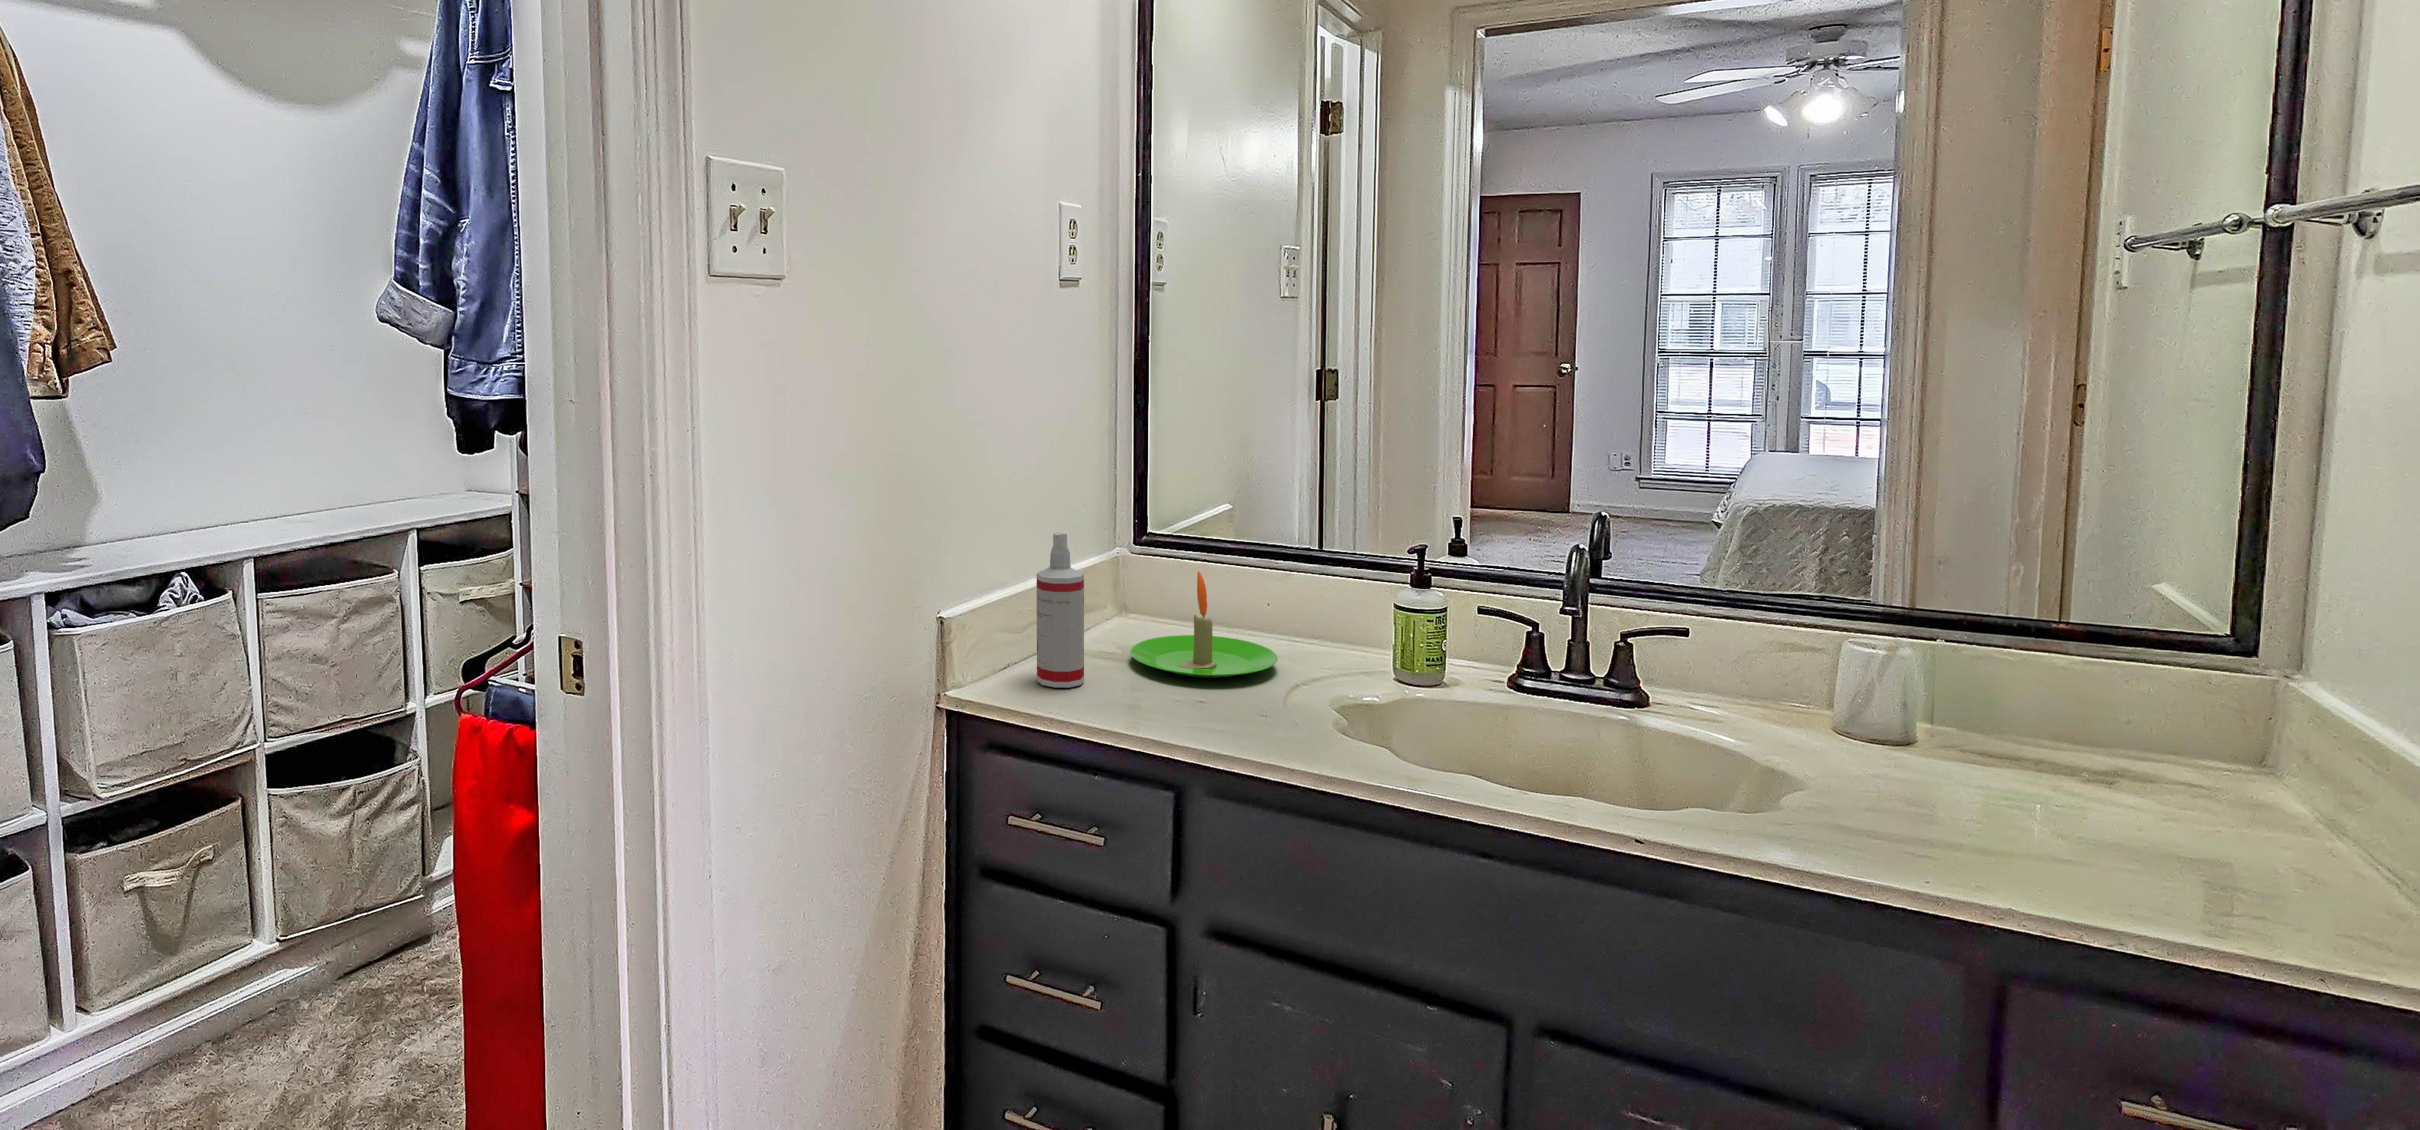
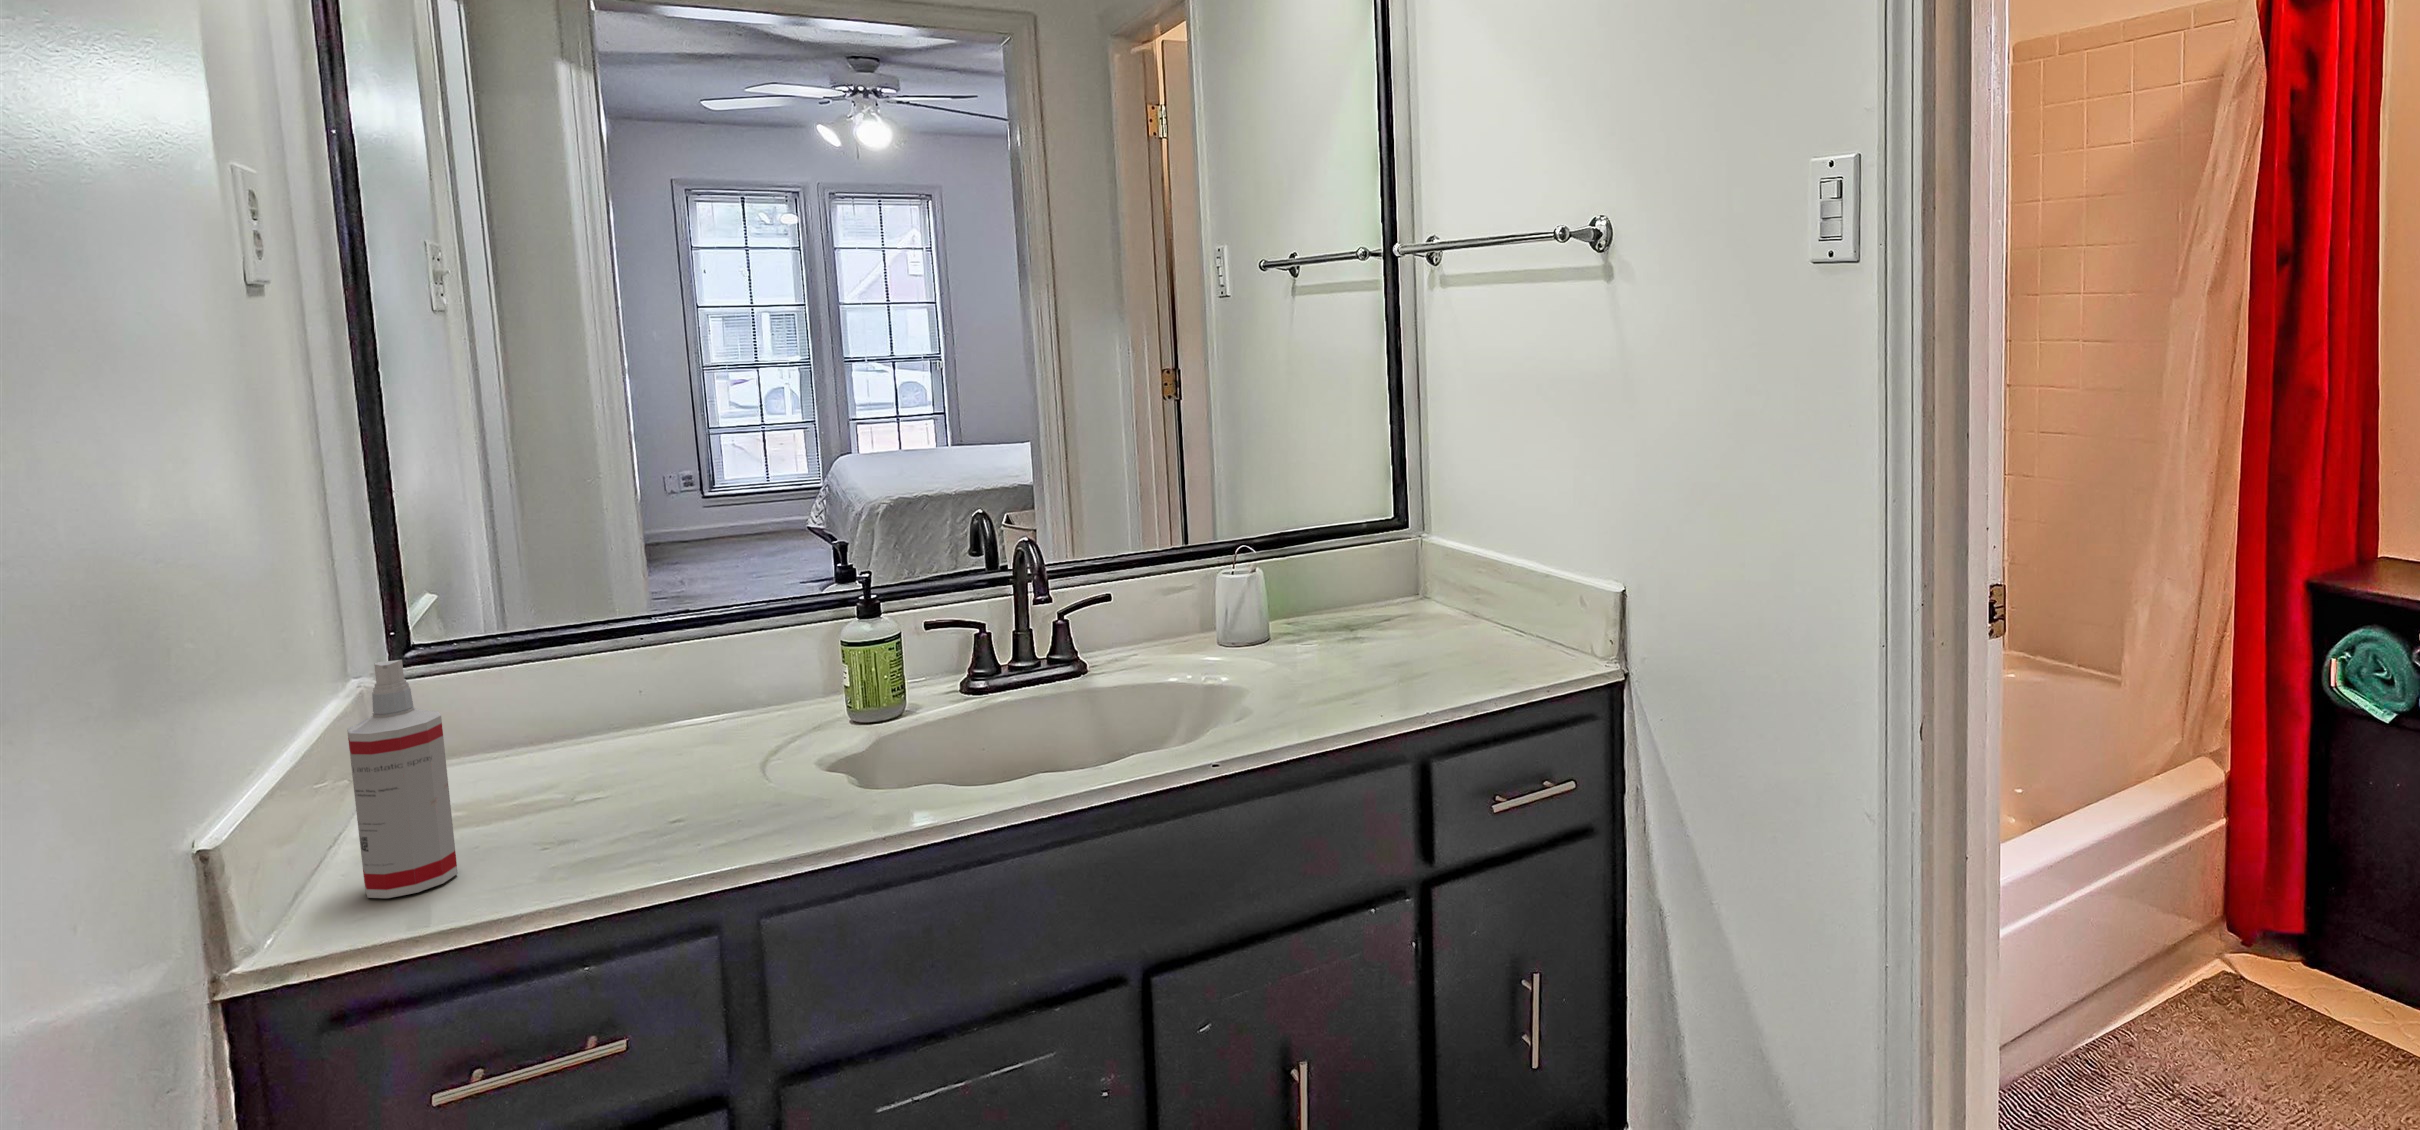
candle: present [1130,571,1278,678] -> none [483,667,719,813]

